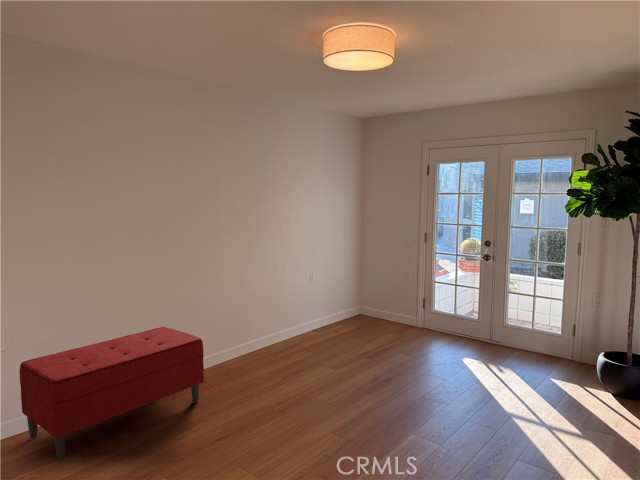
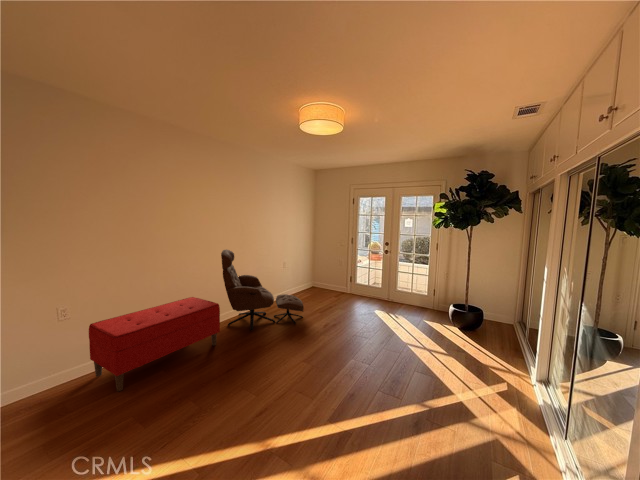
lounge chair: none [206,253,338,383] -> present [221,249,304,331]

